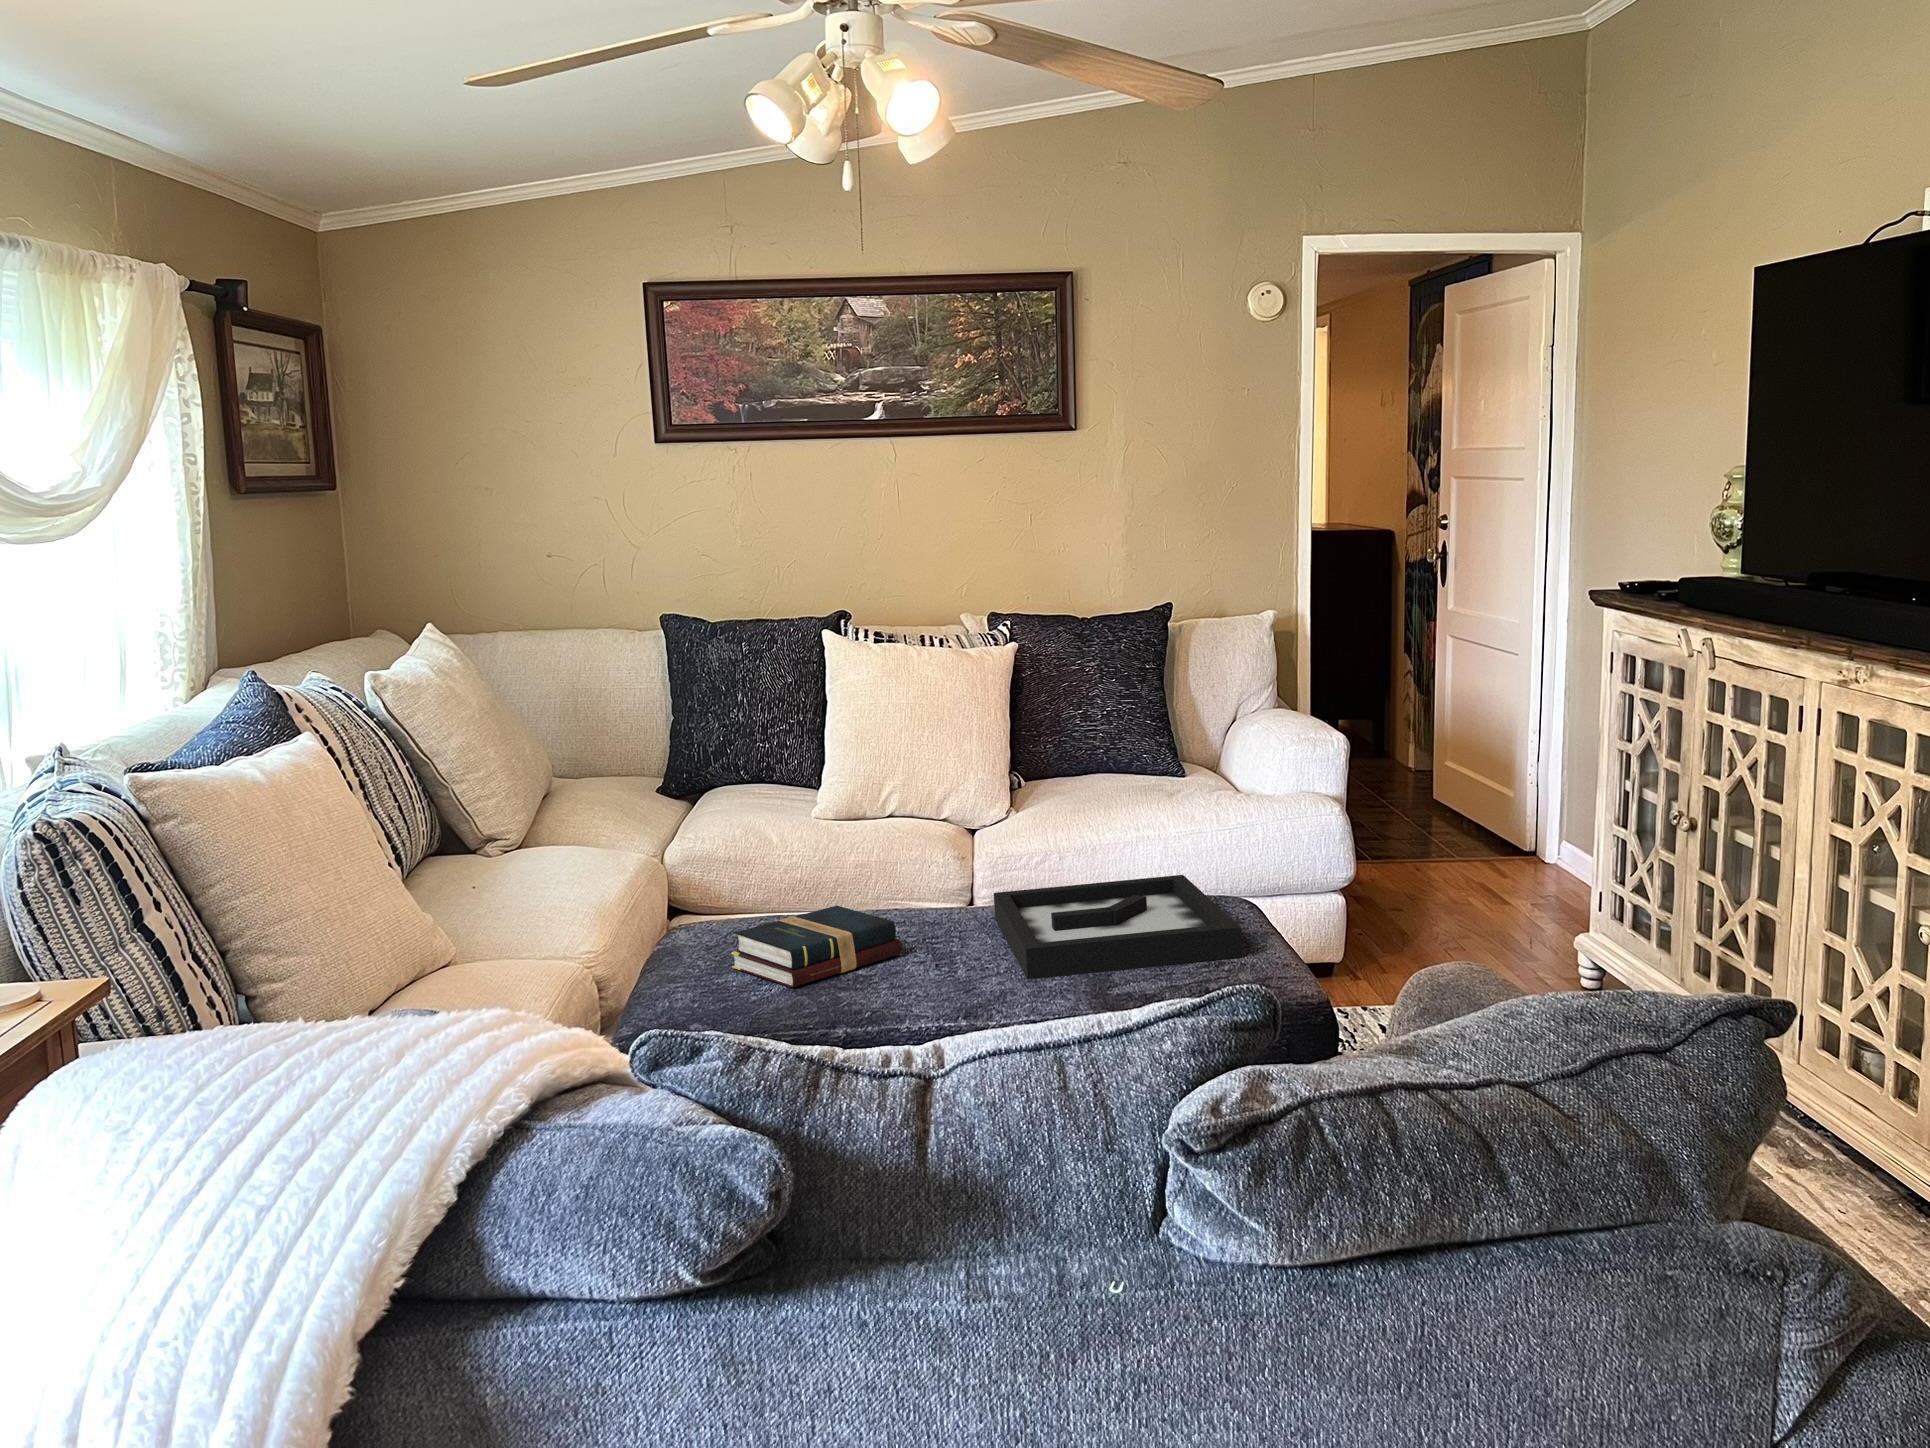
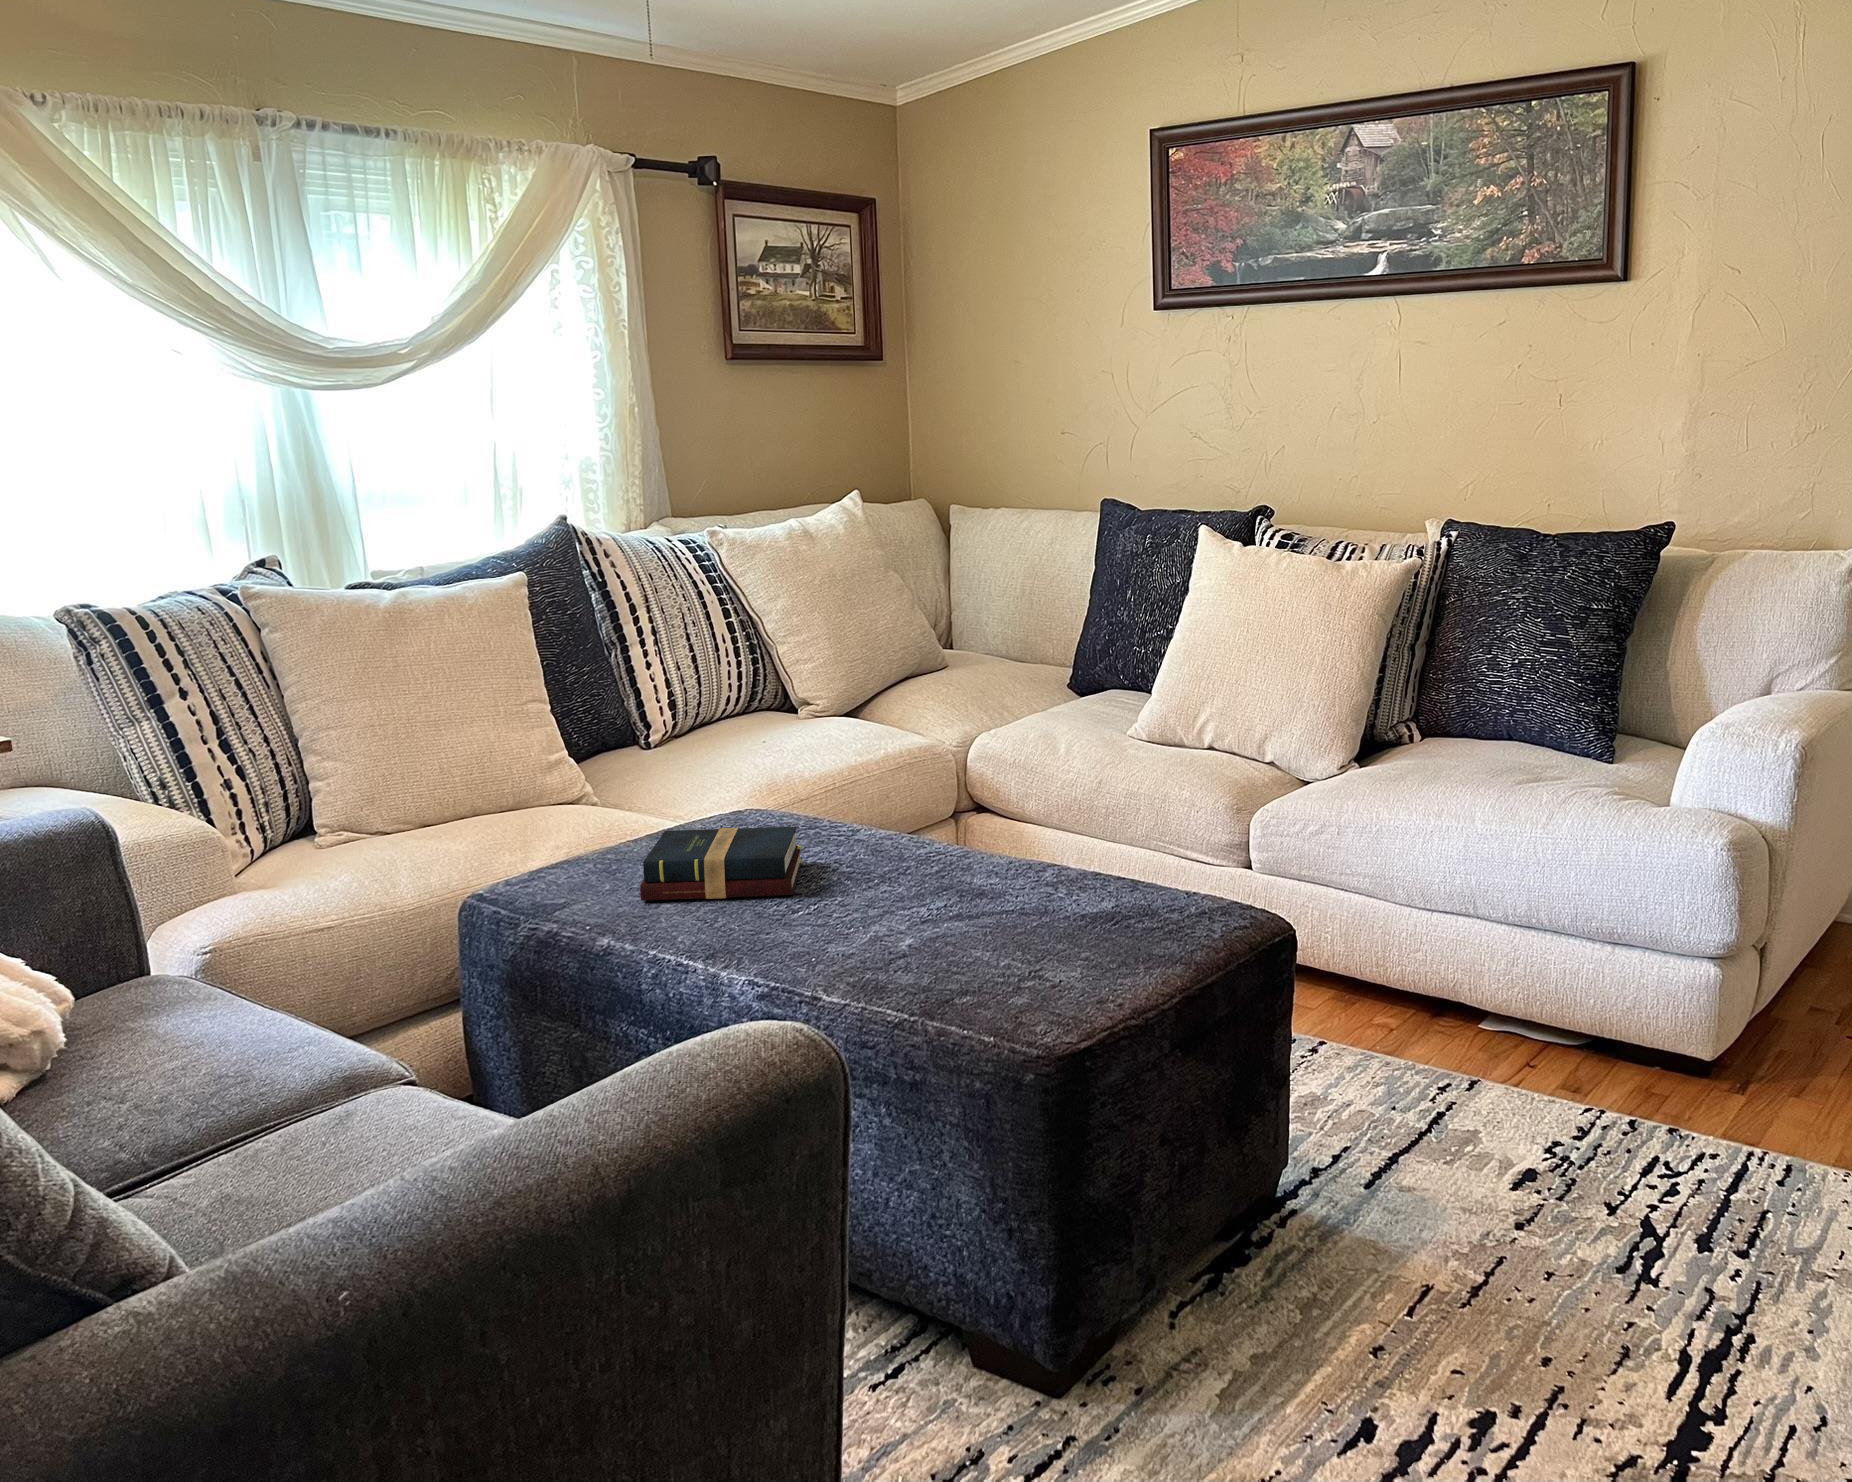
decorative tray: present [994,875,1242,980] -> none [802,852,1166,1010]

